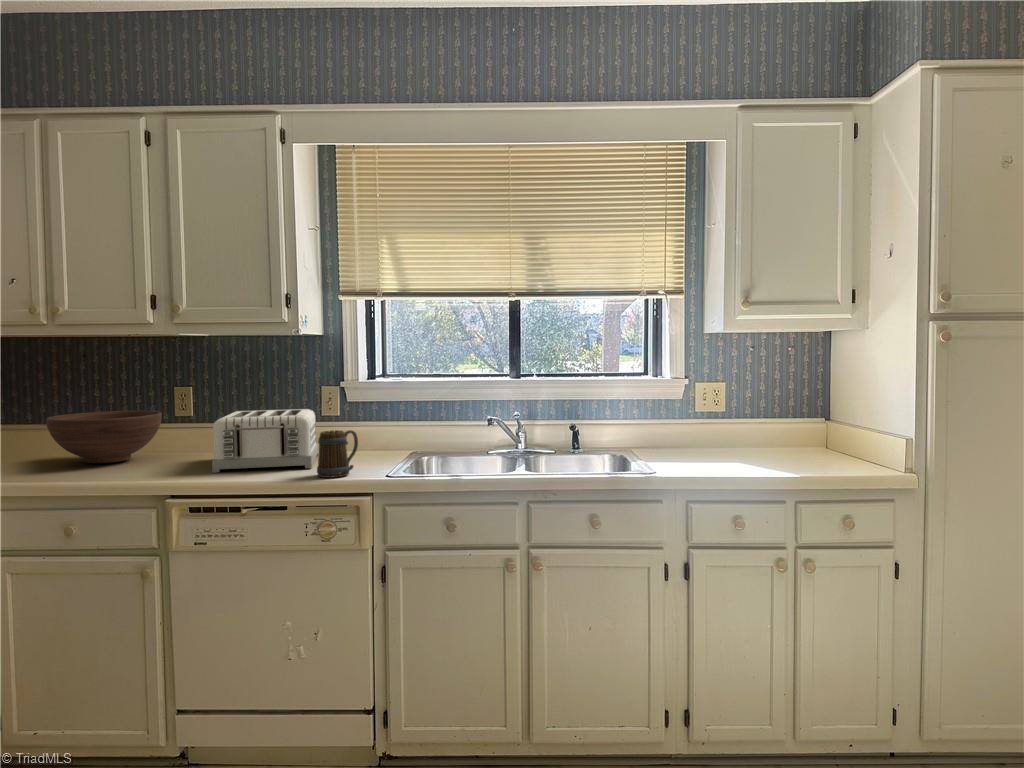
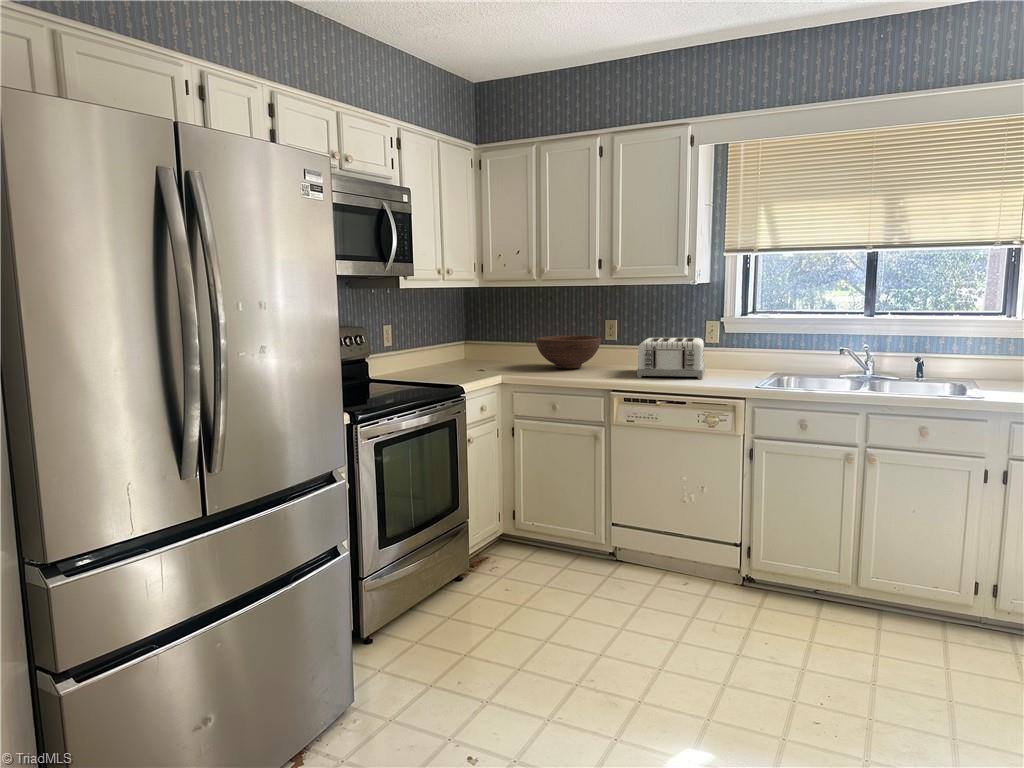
mug: present [317,430,358,478] -> none [707,353,737,385]

